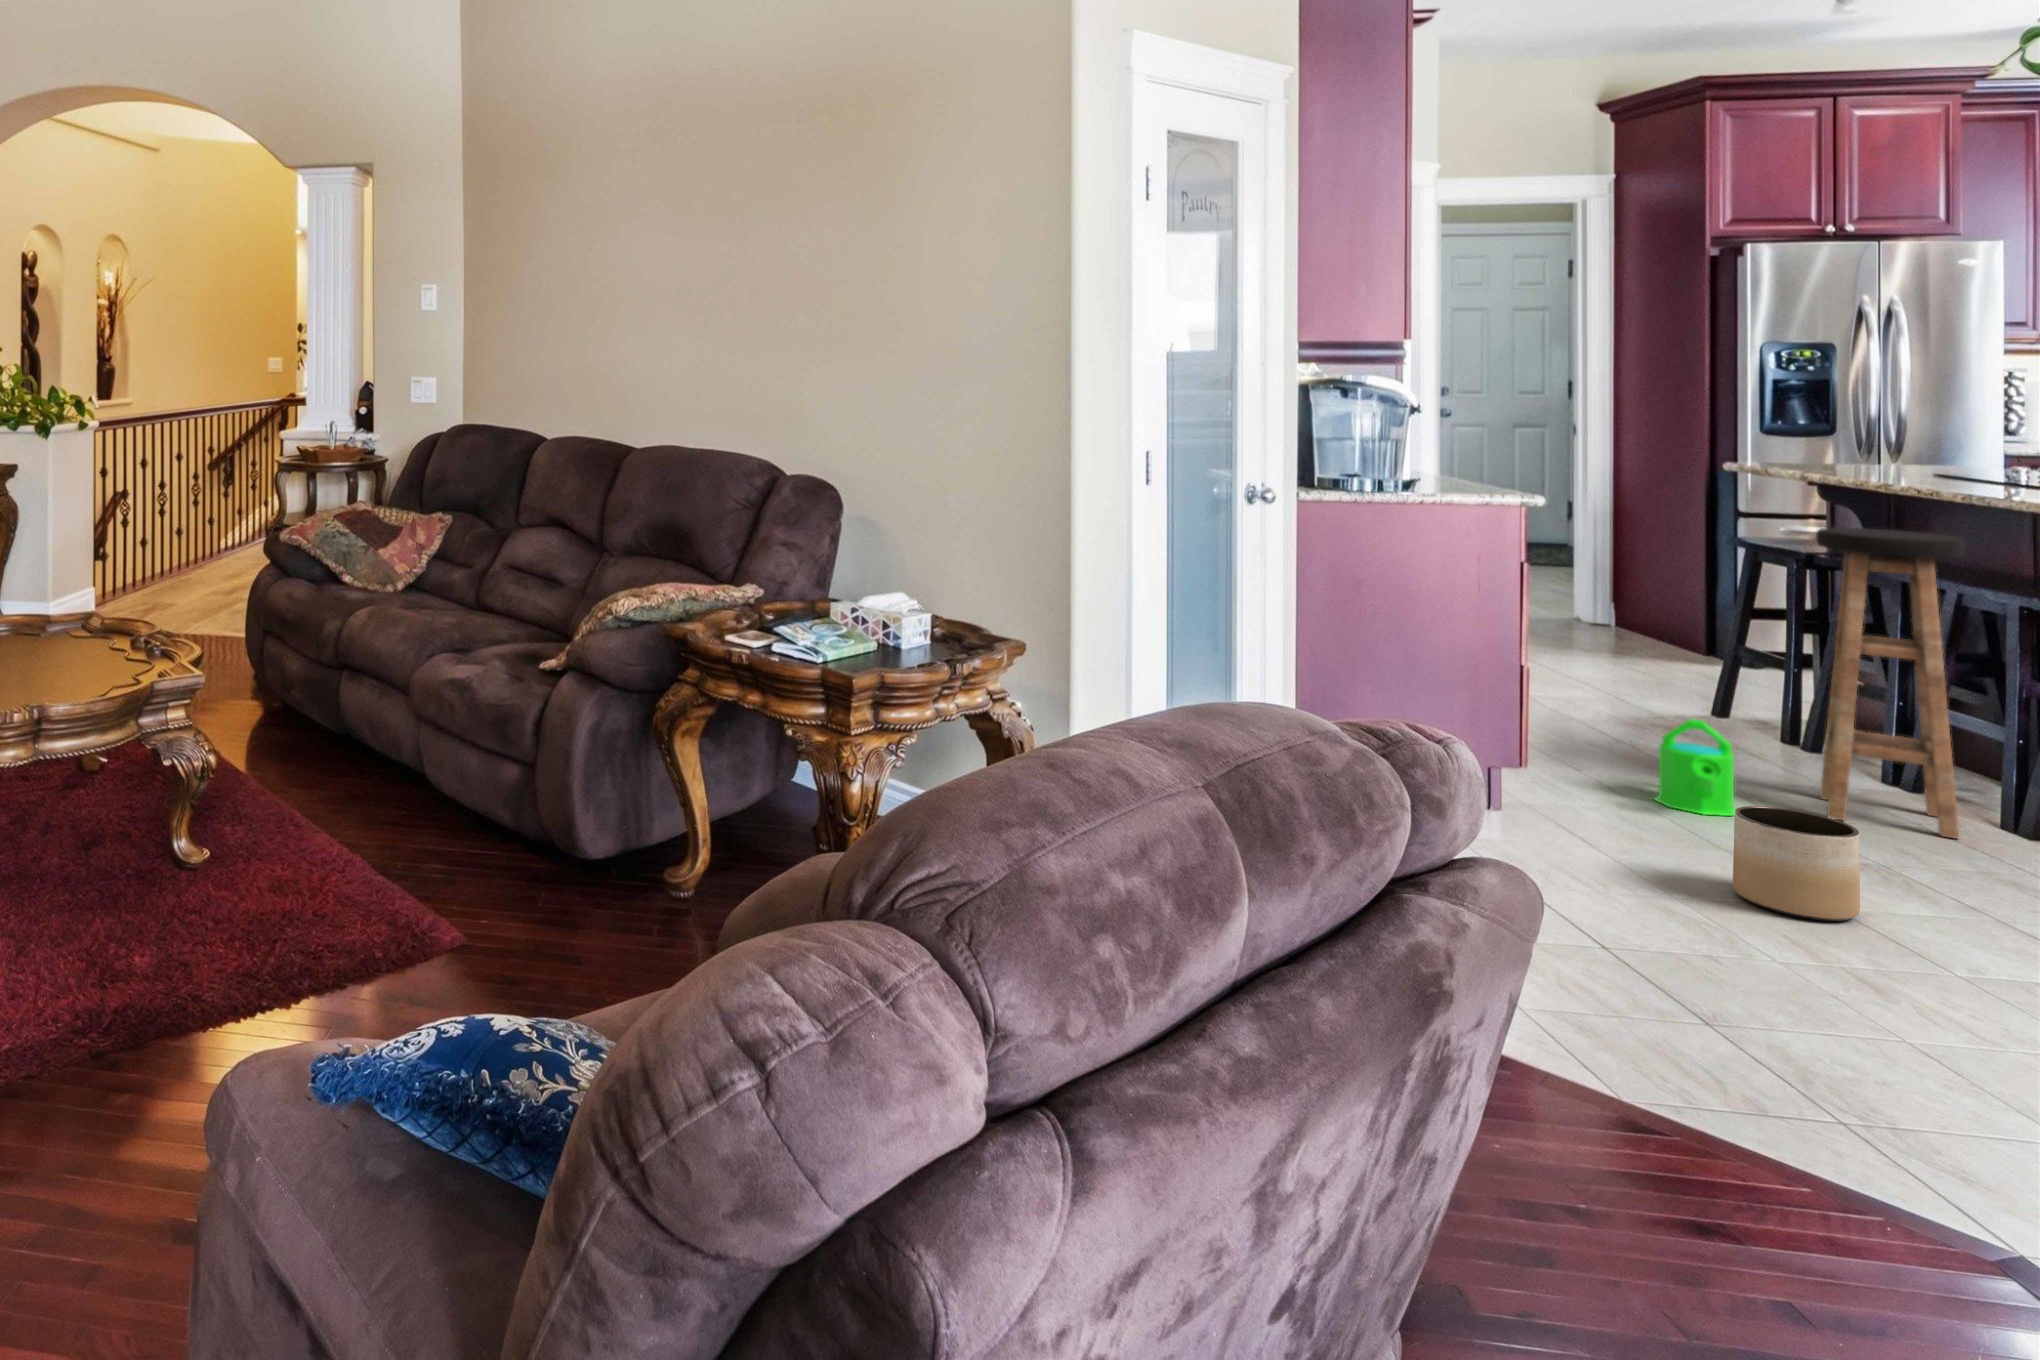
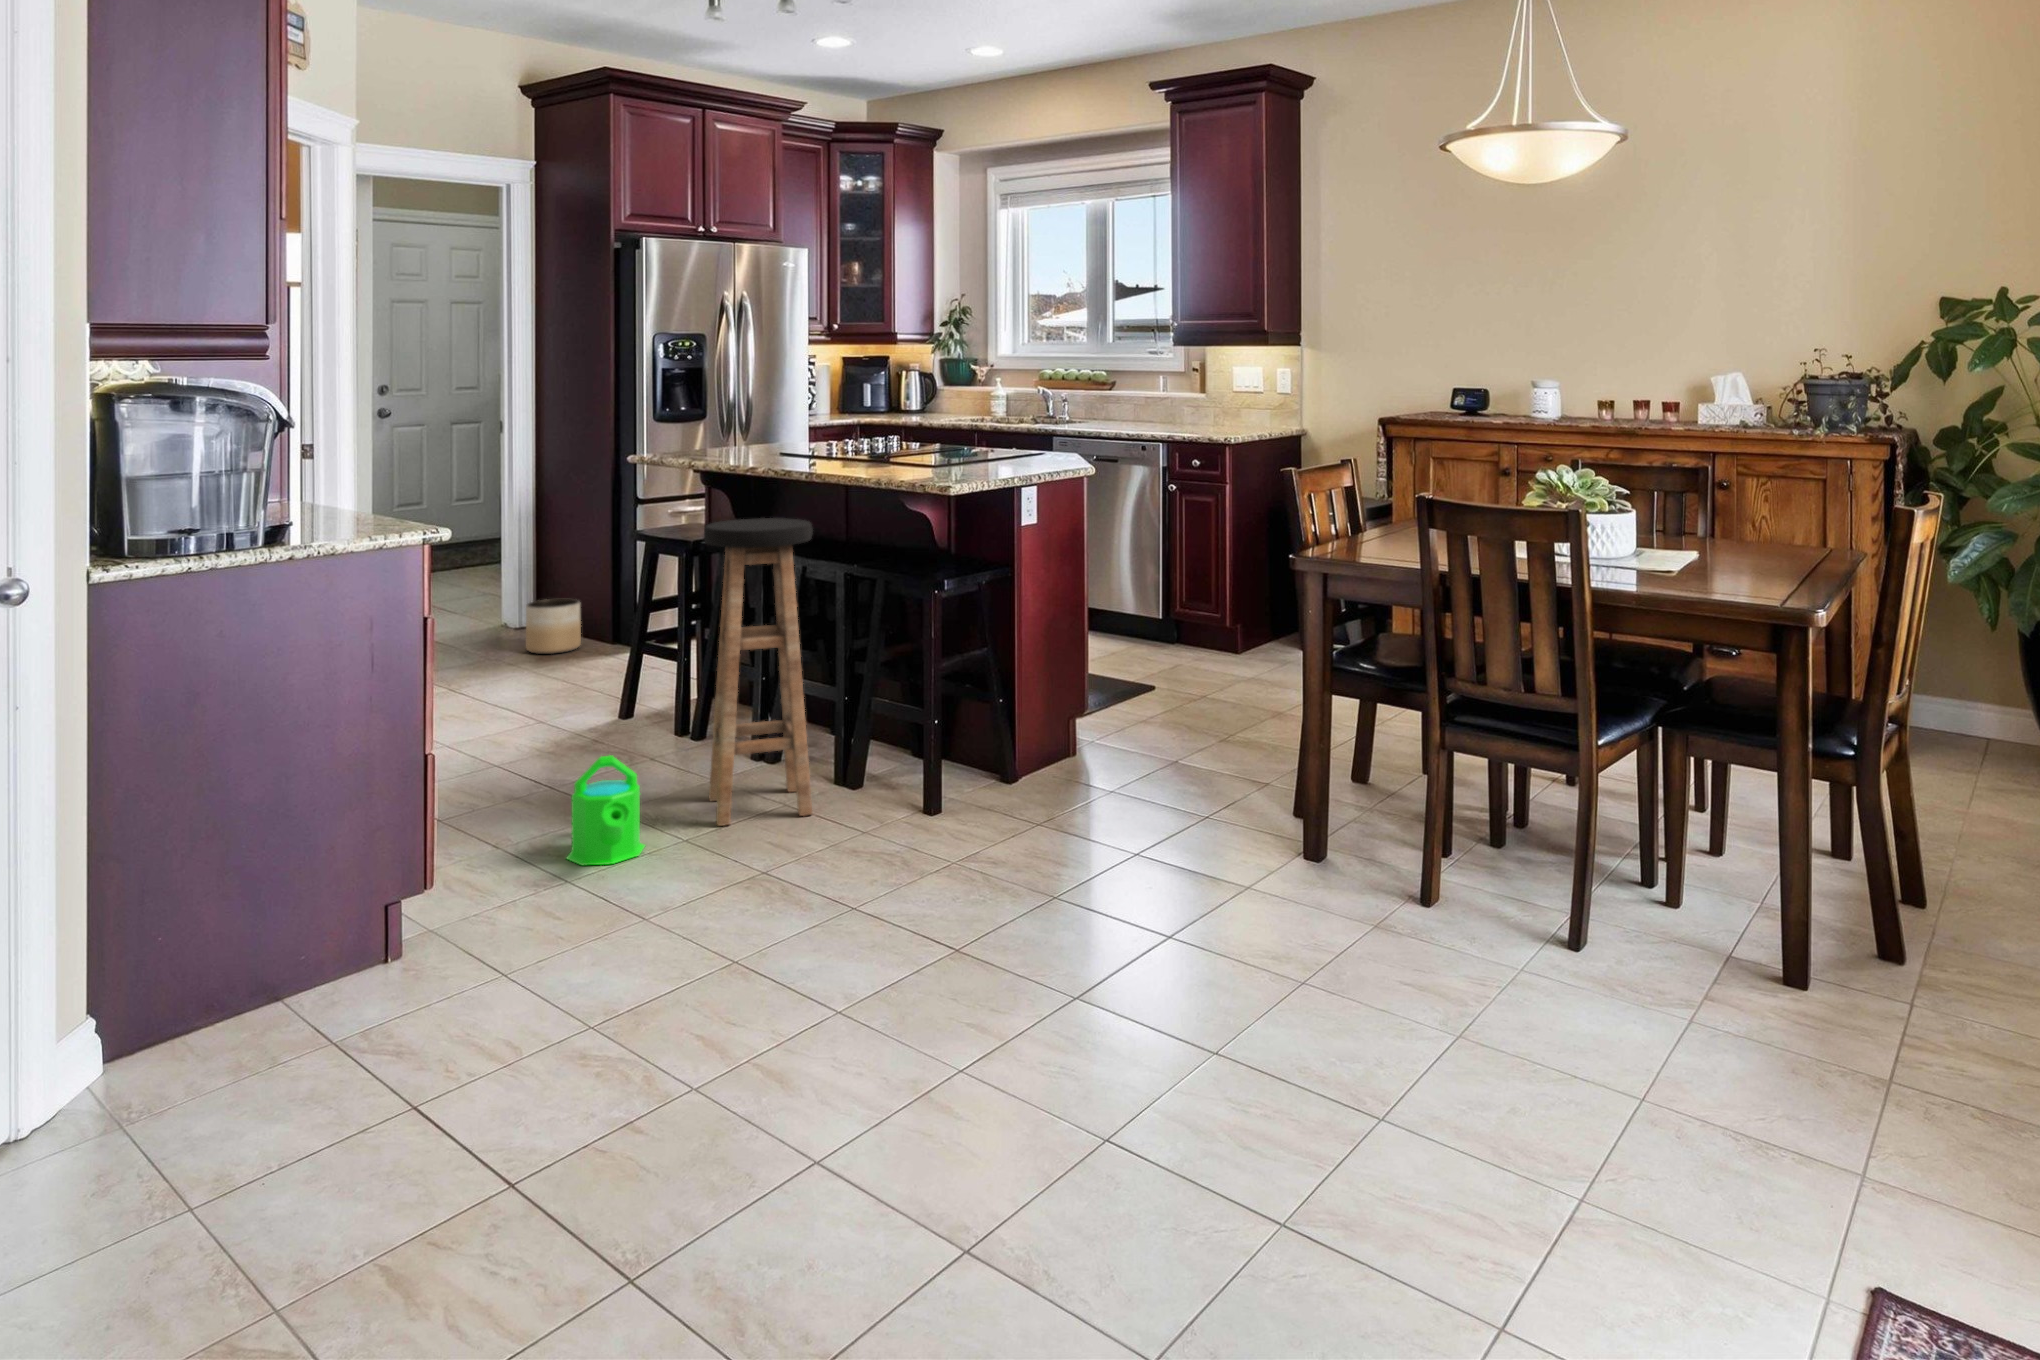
planter: present [1733,806,1860,921] -> present [526,599,581,654]

